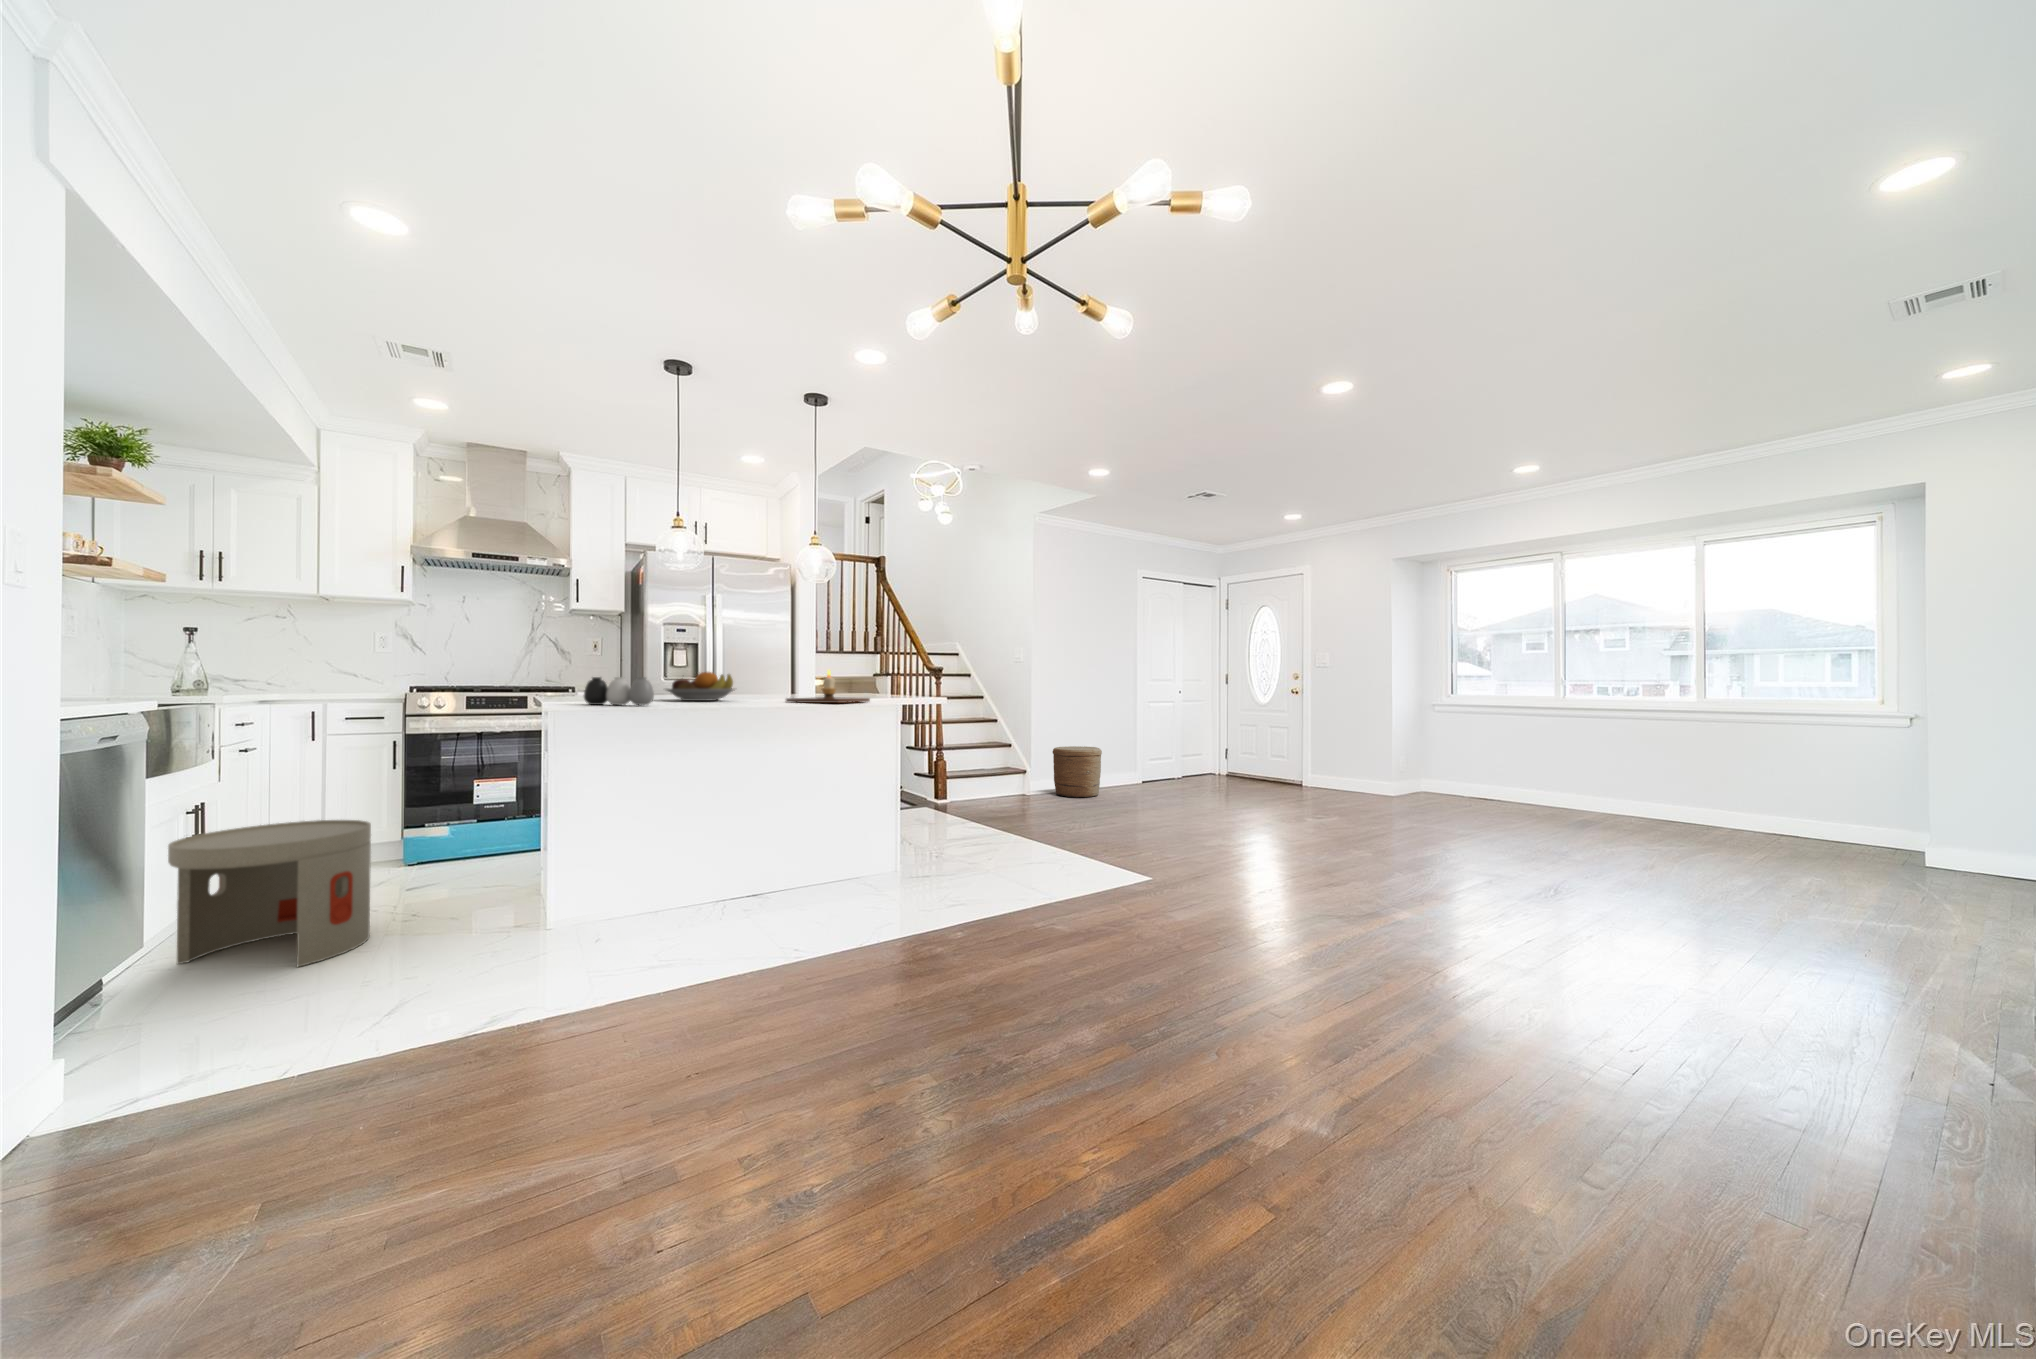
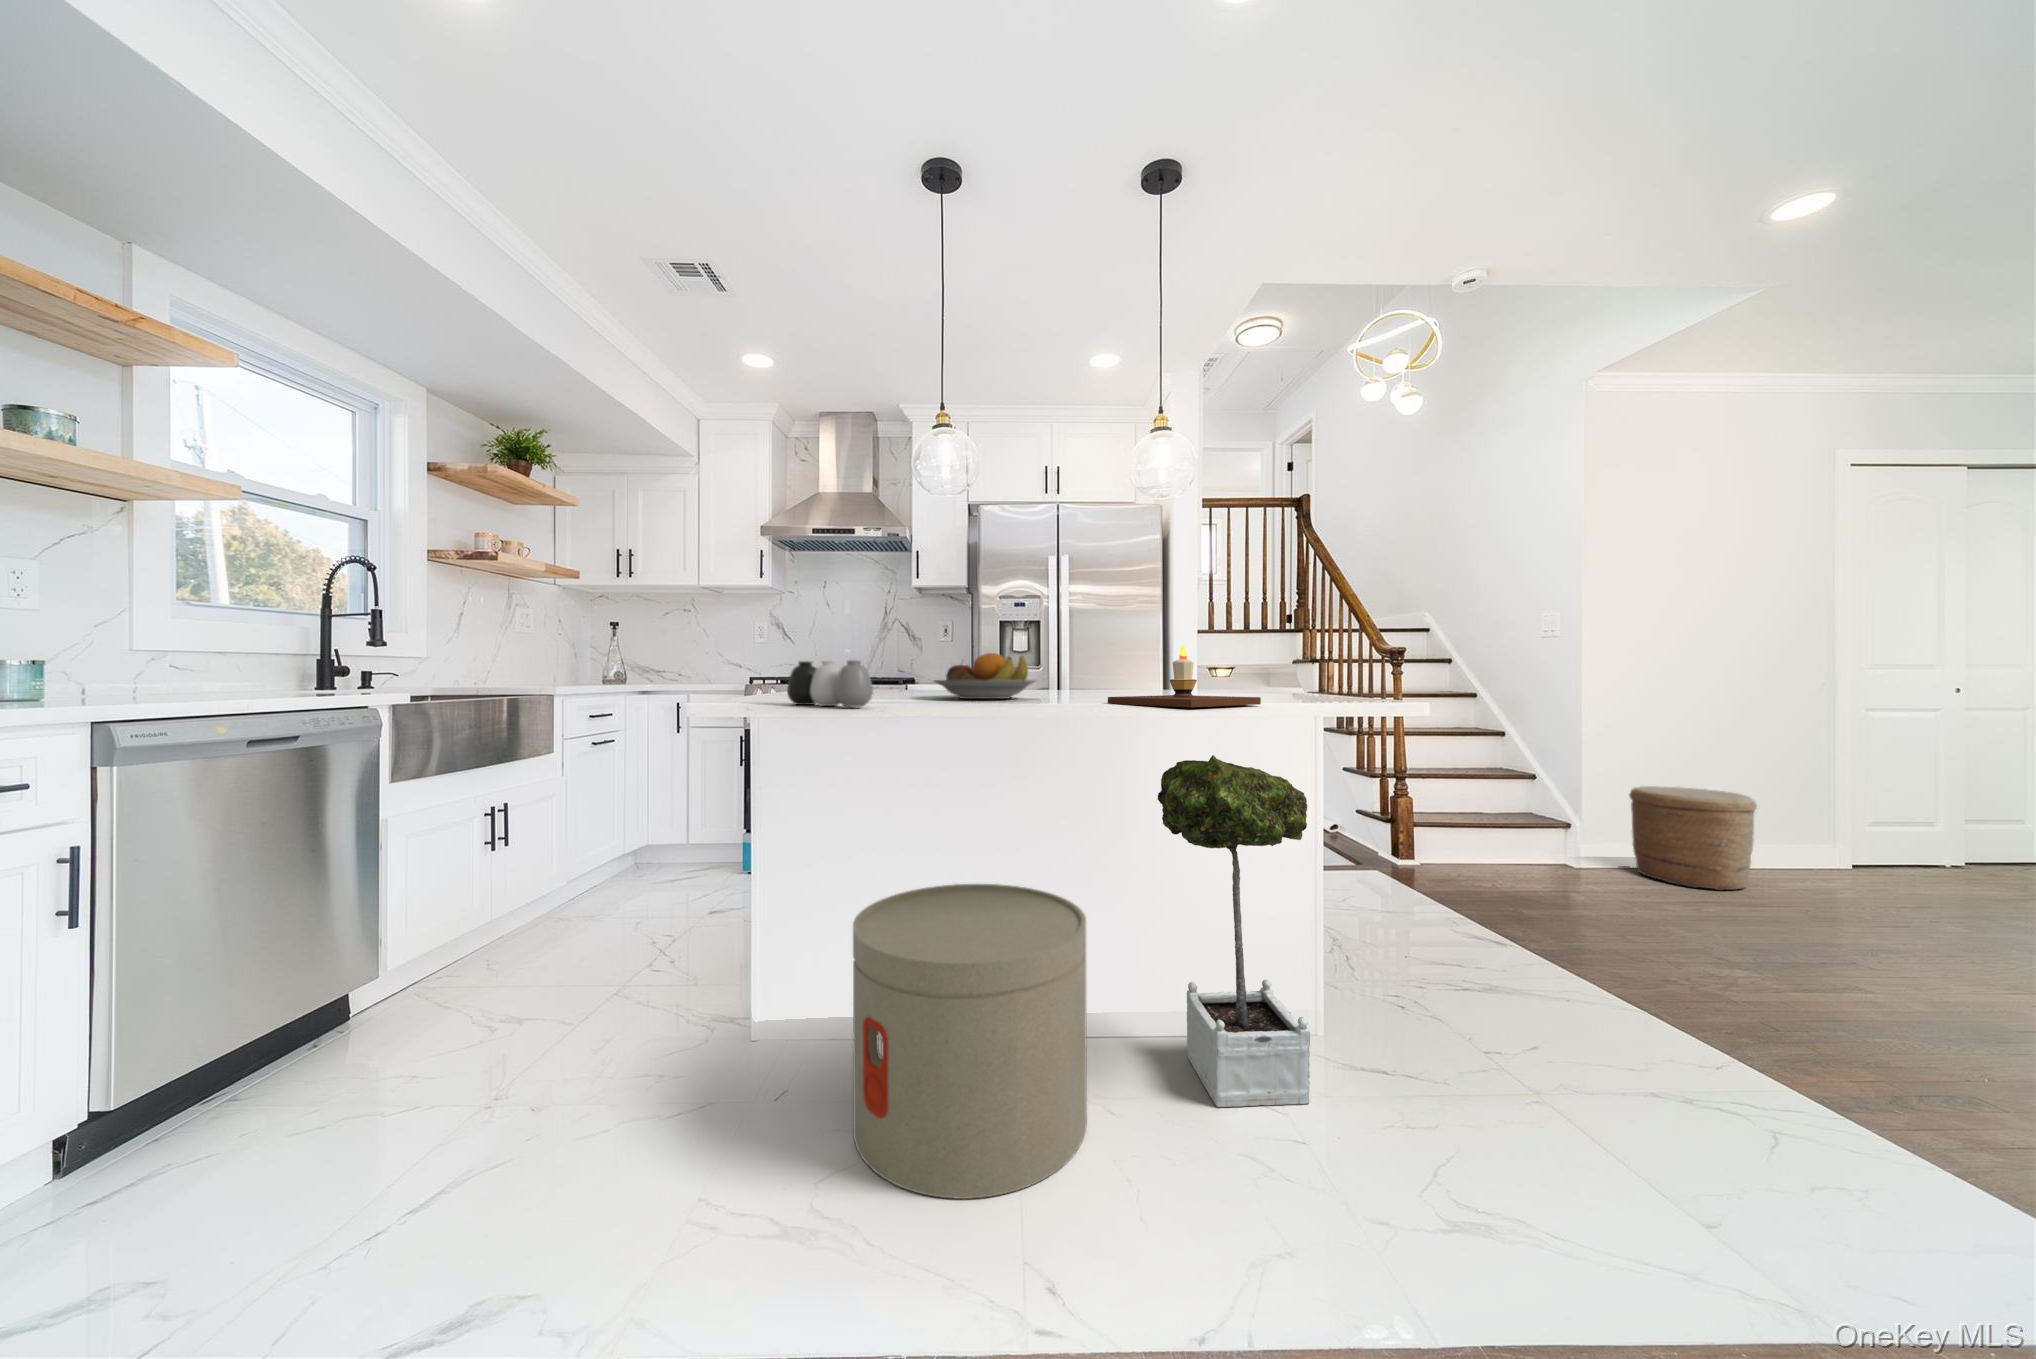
potted tree: none [822,726,896,899] -> present [1158,755,1310,1107]
side table: present [168,820,371,967] -> present [853,884,1087,1199]

